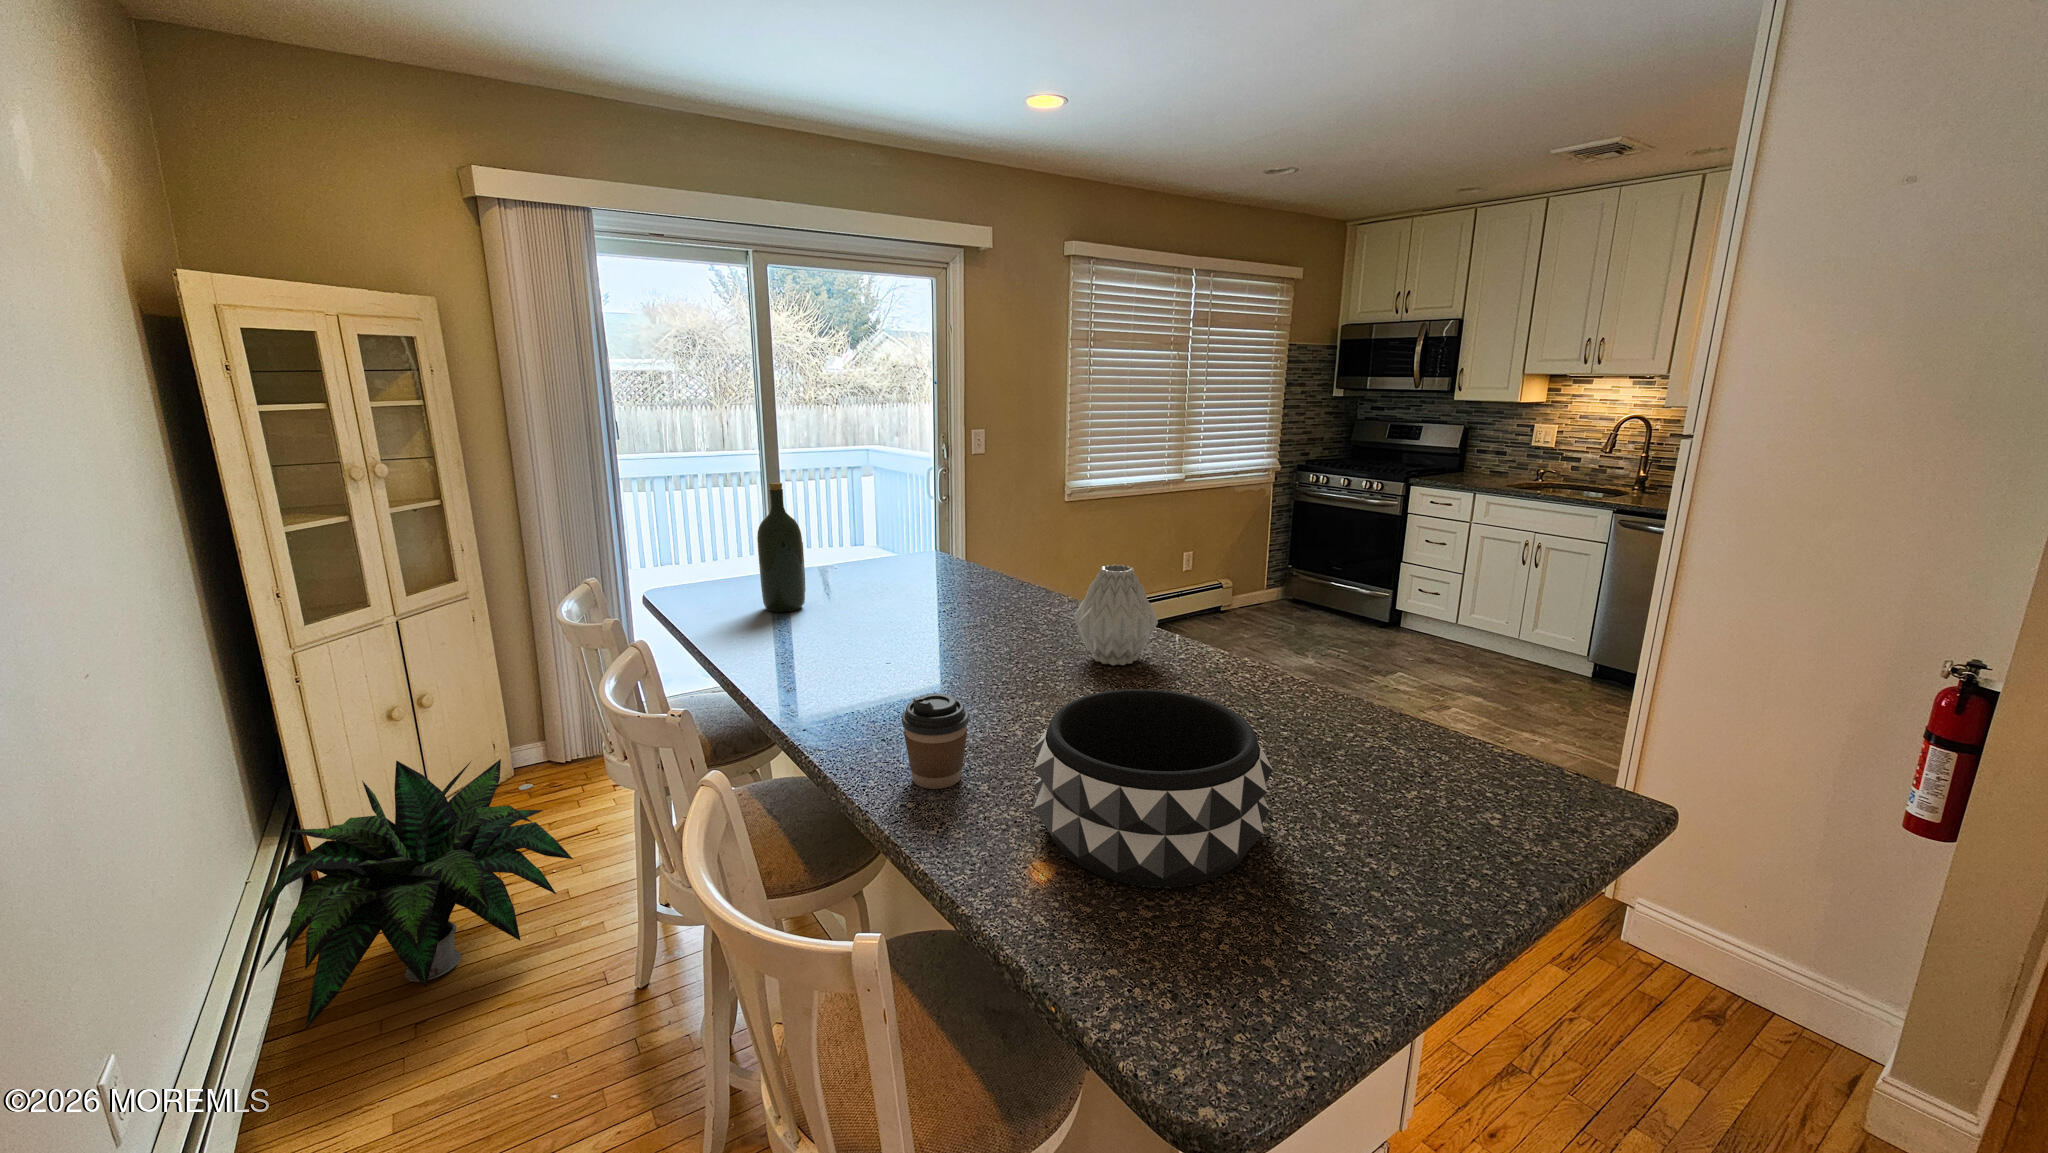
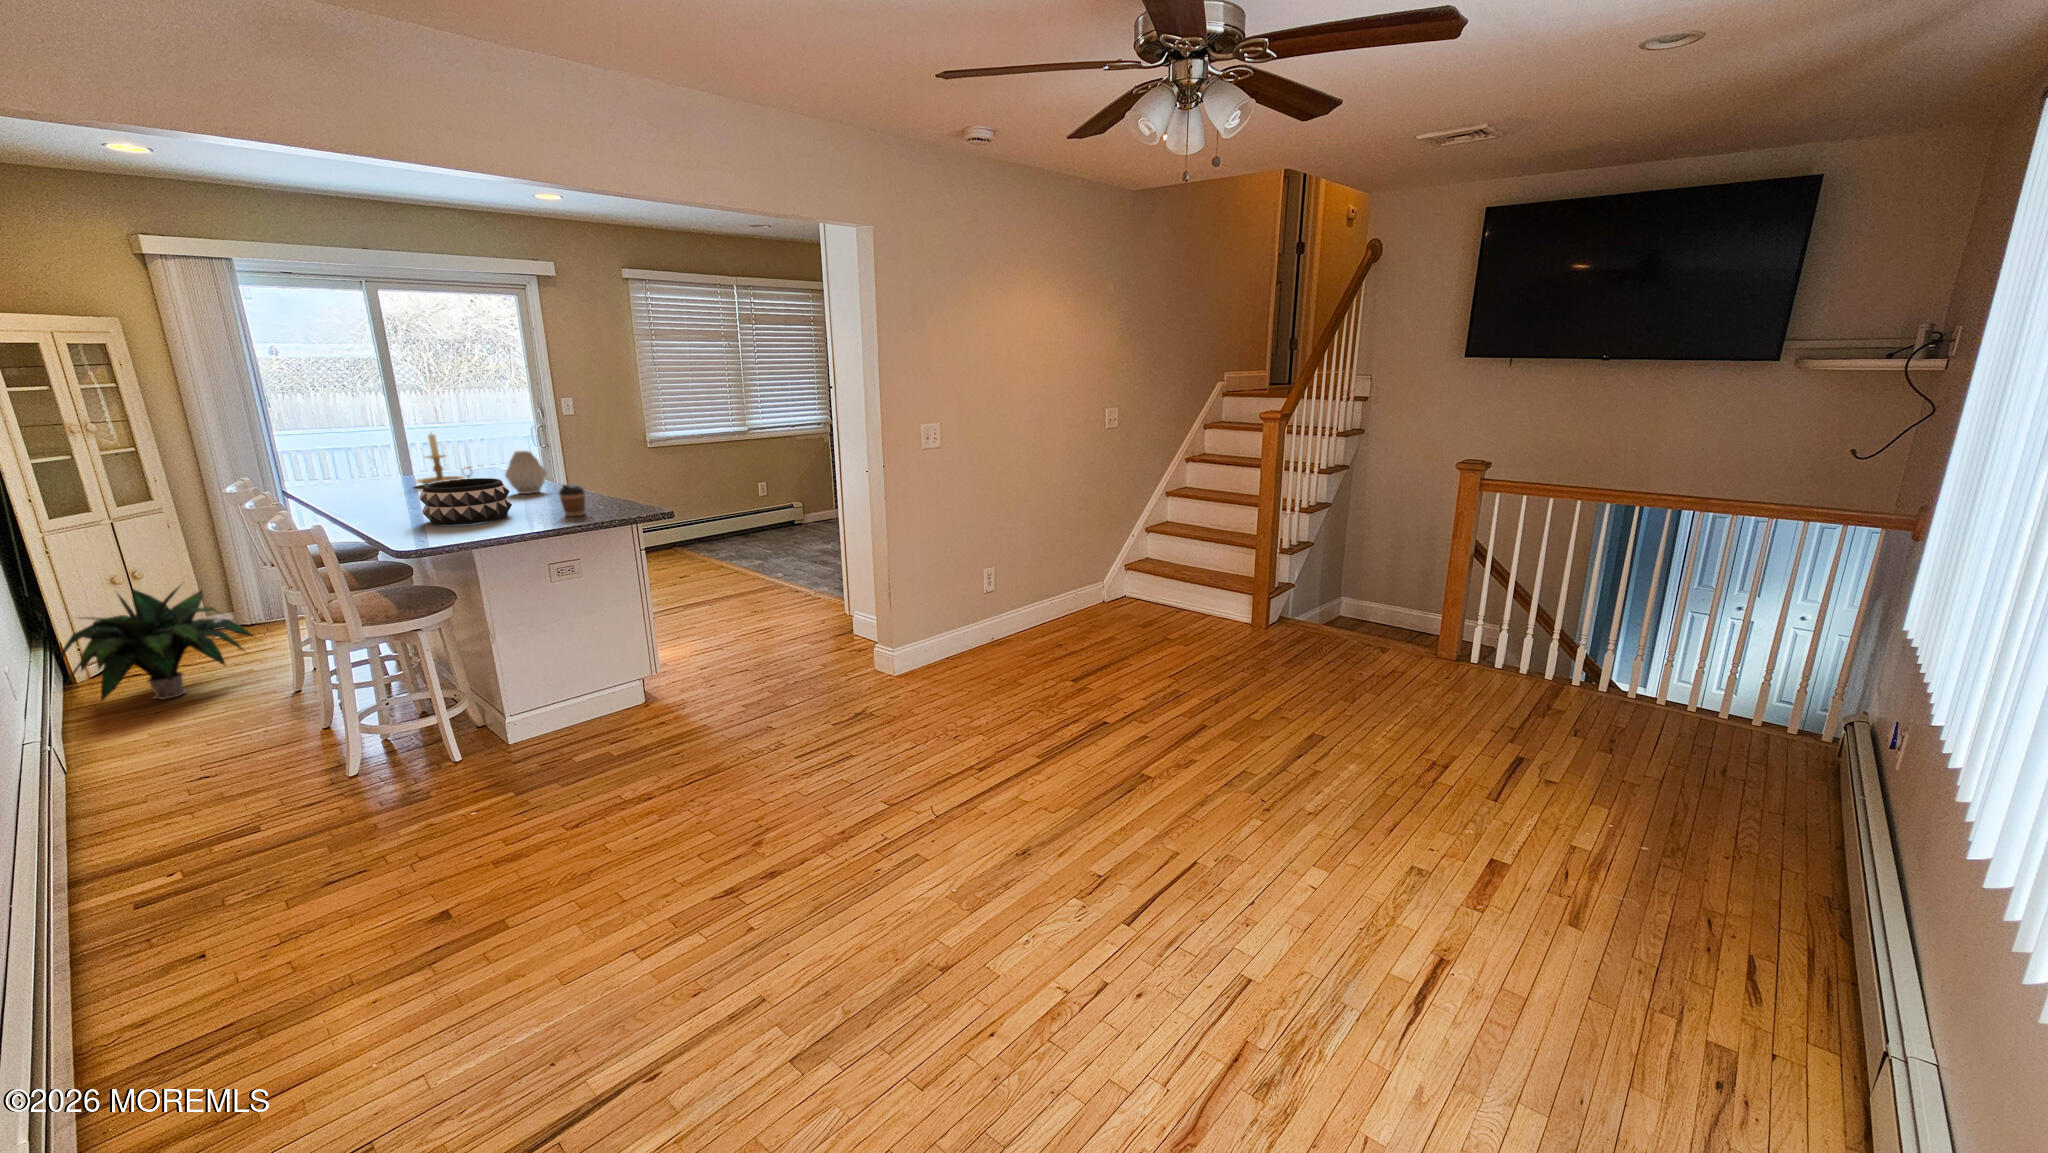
wine bottle: present [757,483,805,612] -> none [350,423,385,489]
candle holder: none [856,503,953,610] -> present [416,434,471,484]
coffee cup: present [901,694,969,789] -> present [559,485,585,516]

